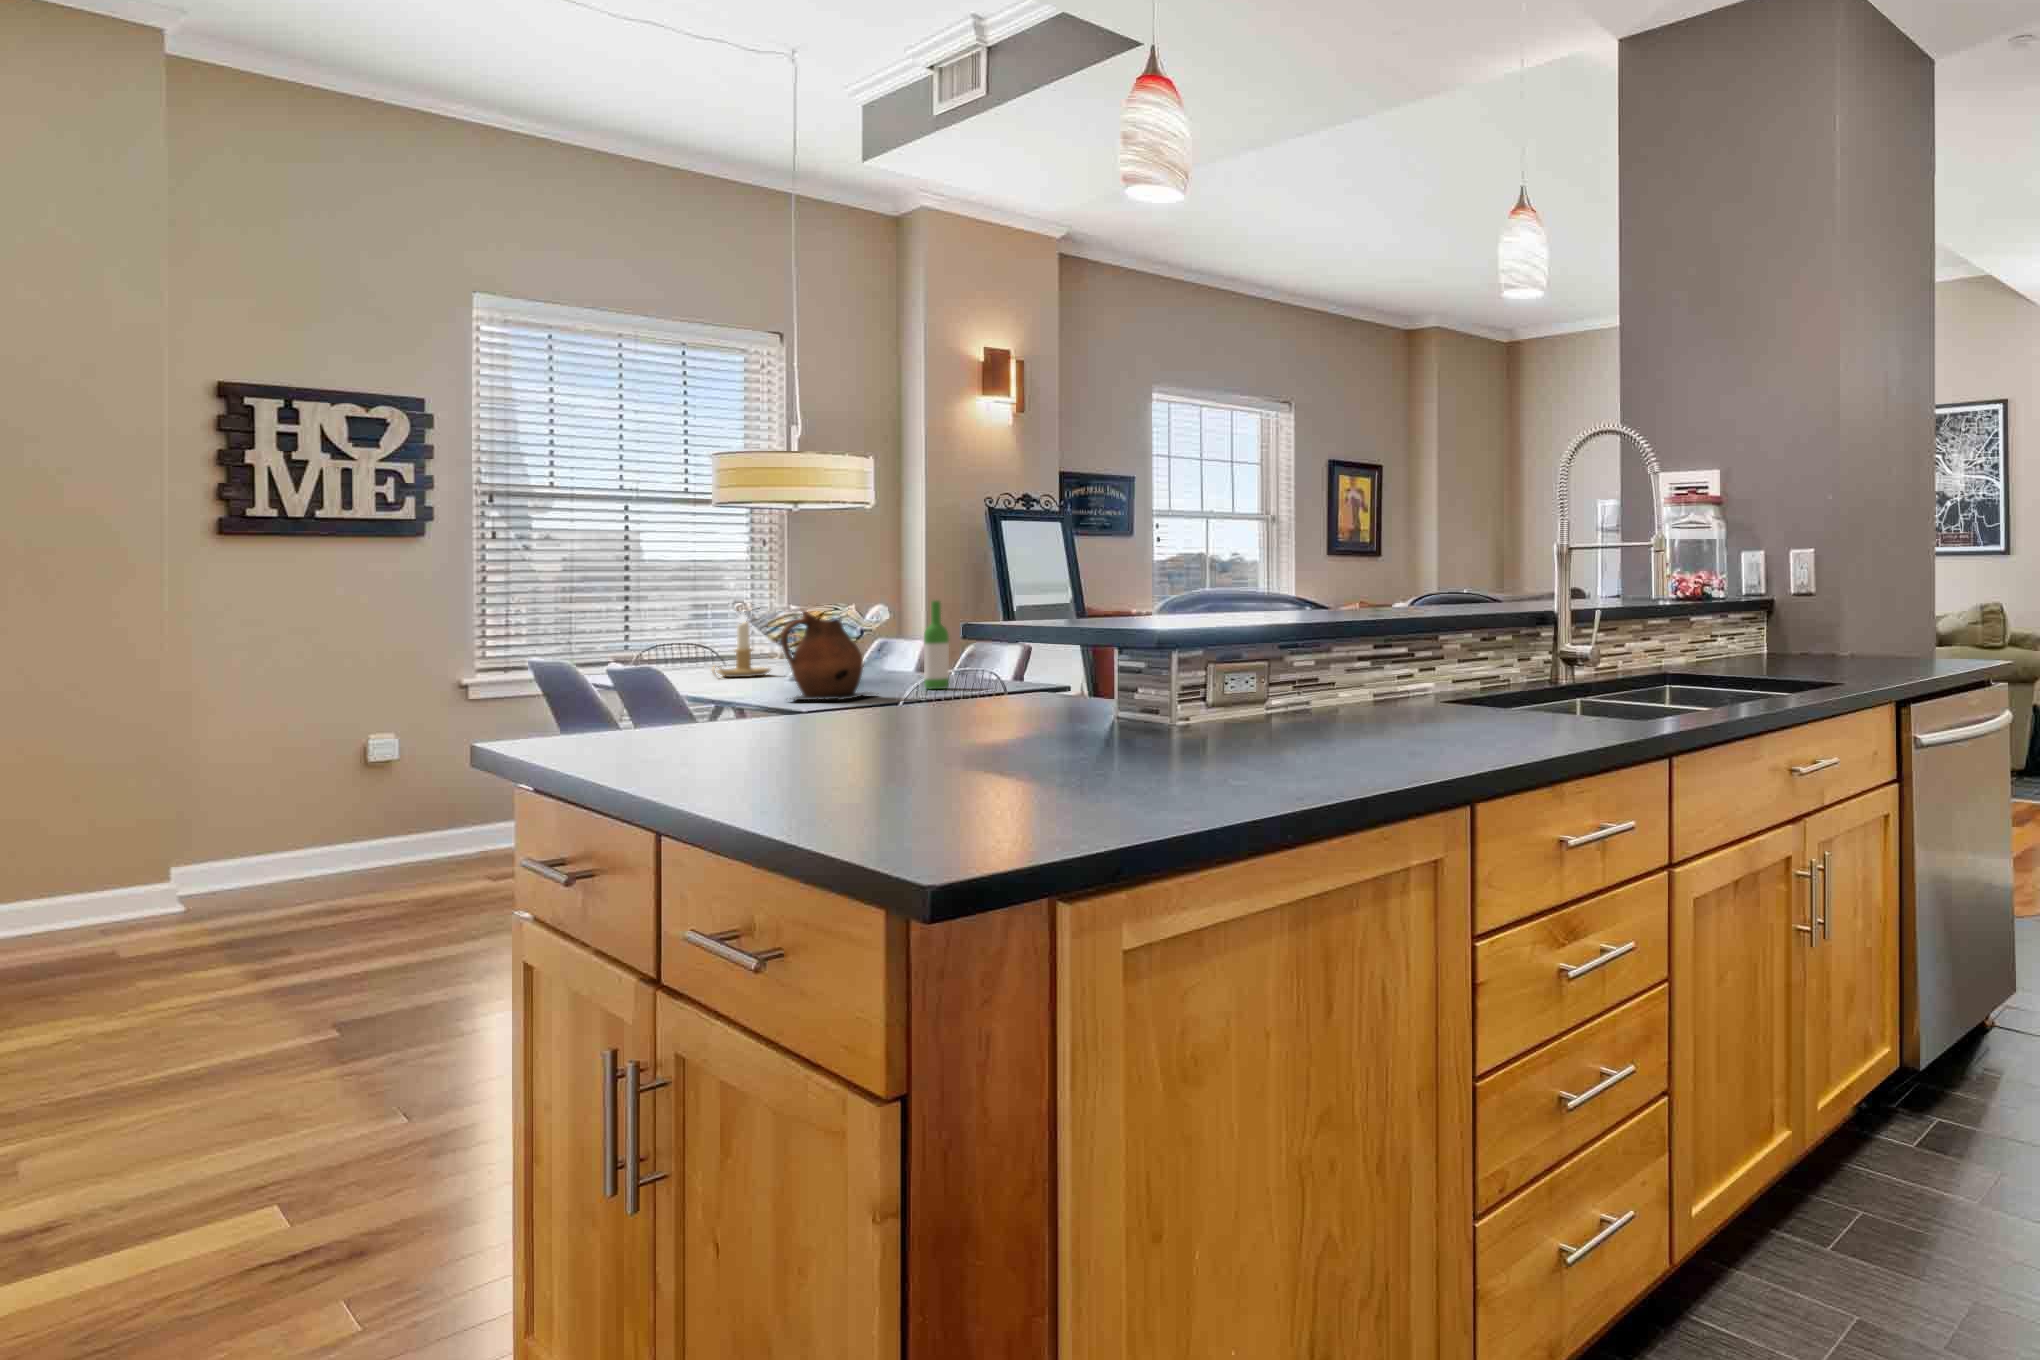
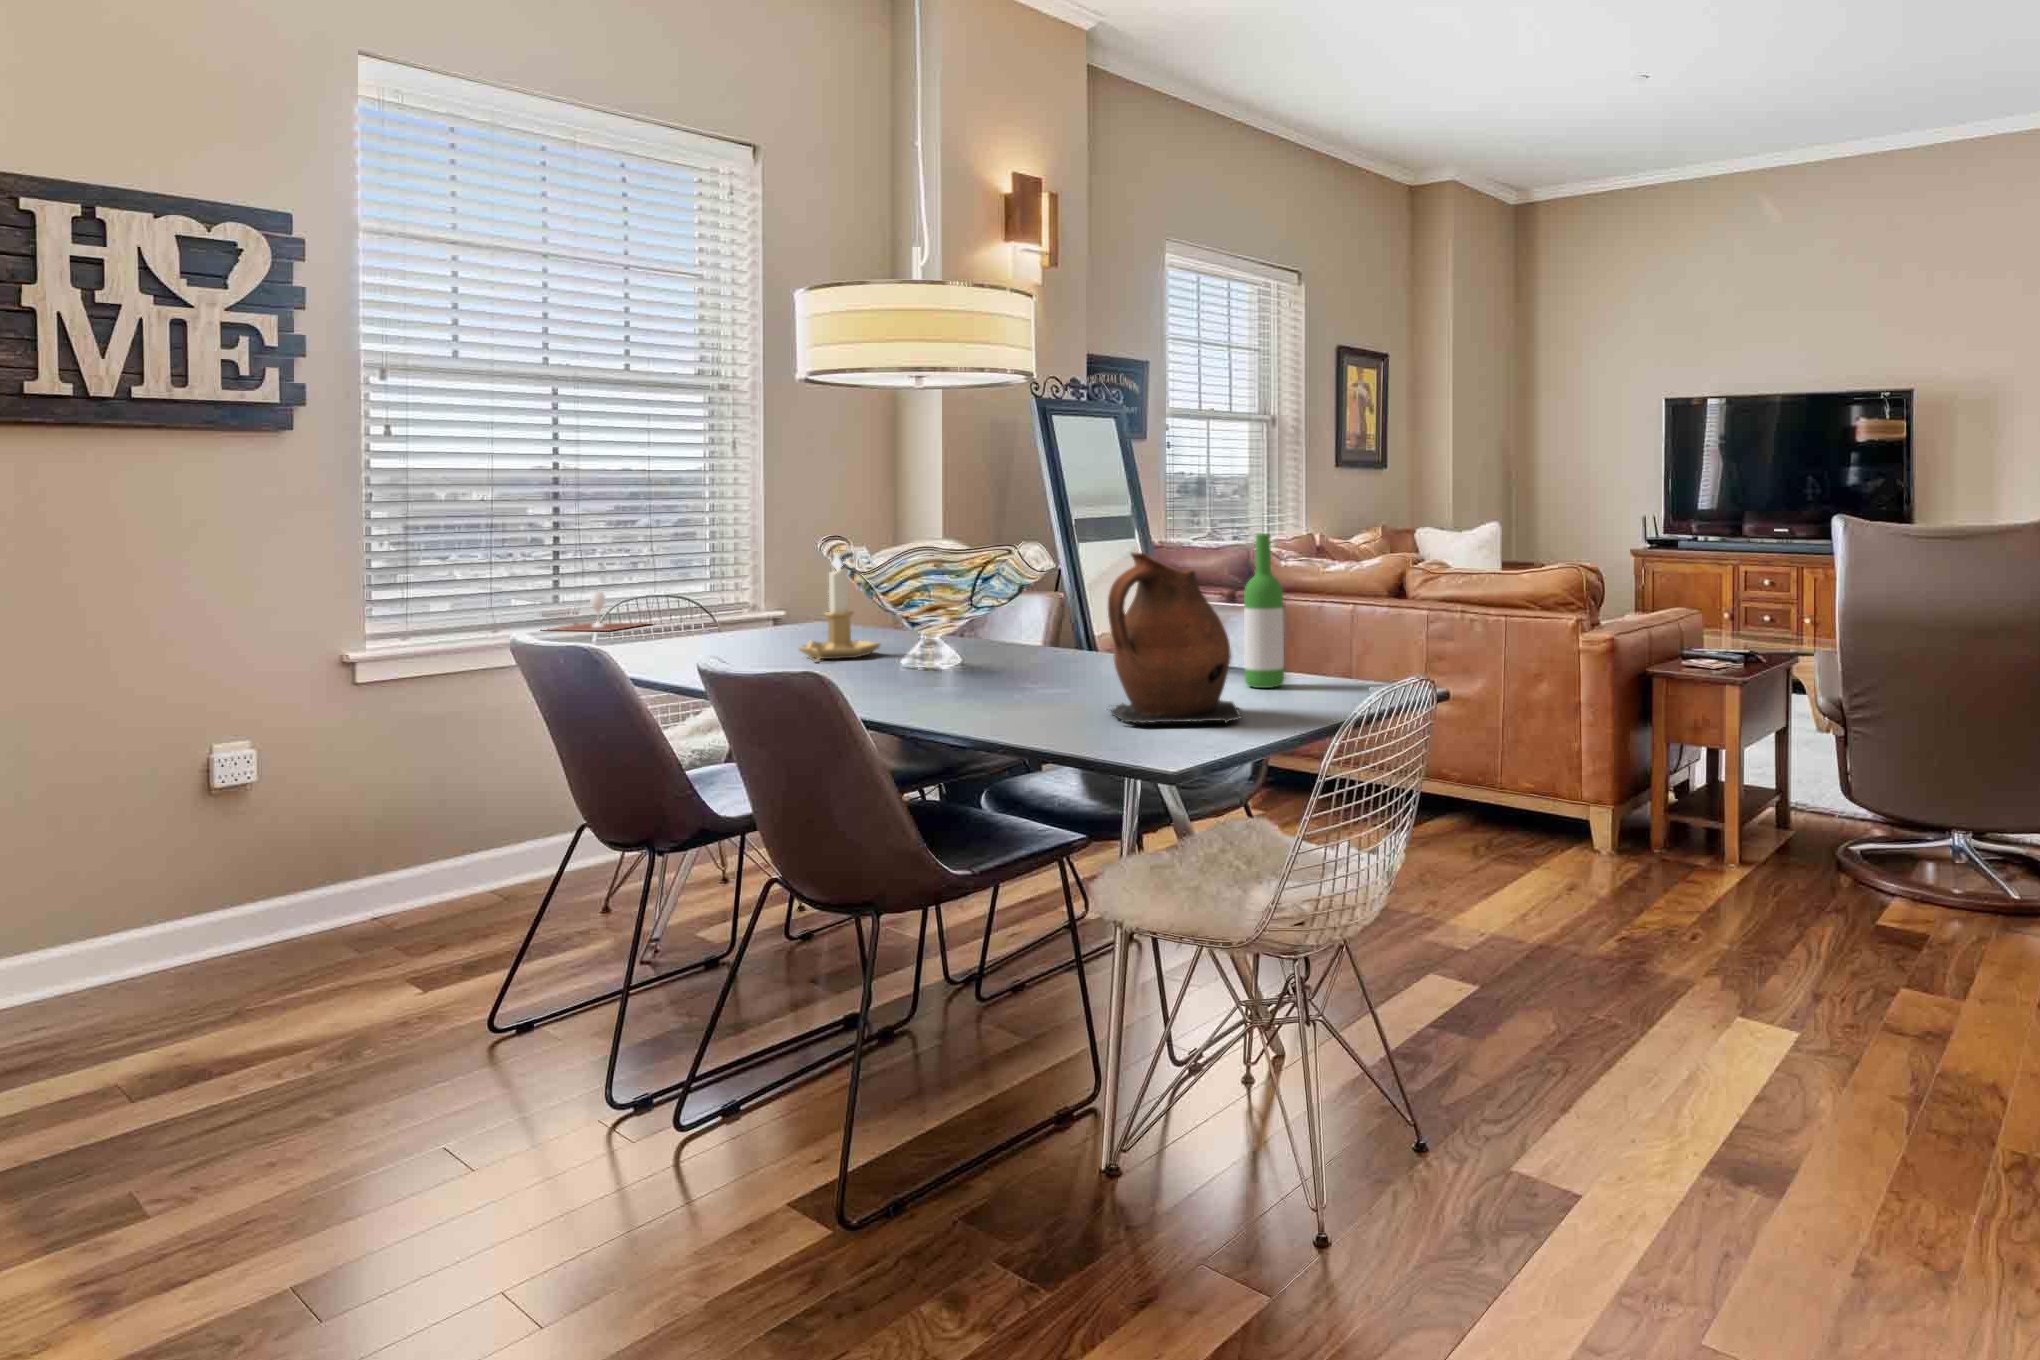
wine glass: none [597,640,684,664] -> present [548,592,646,631]

